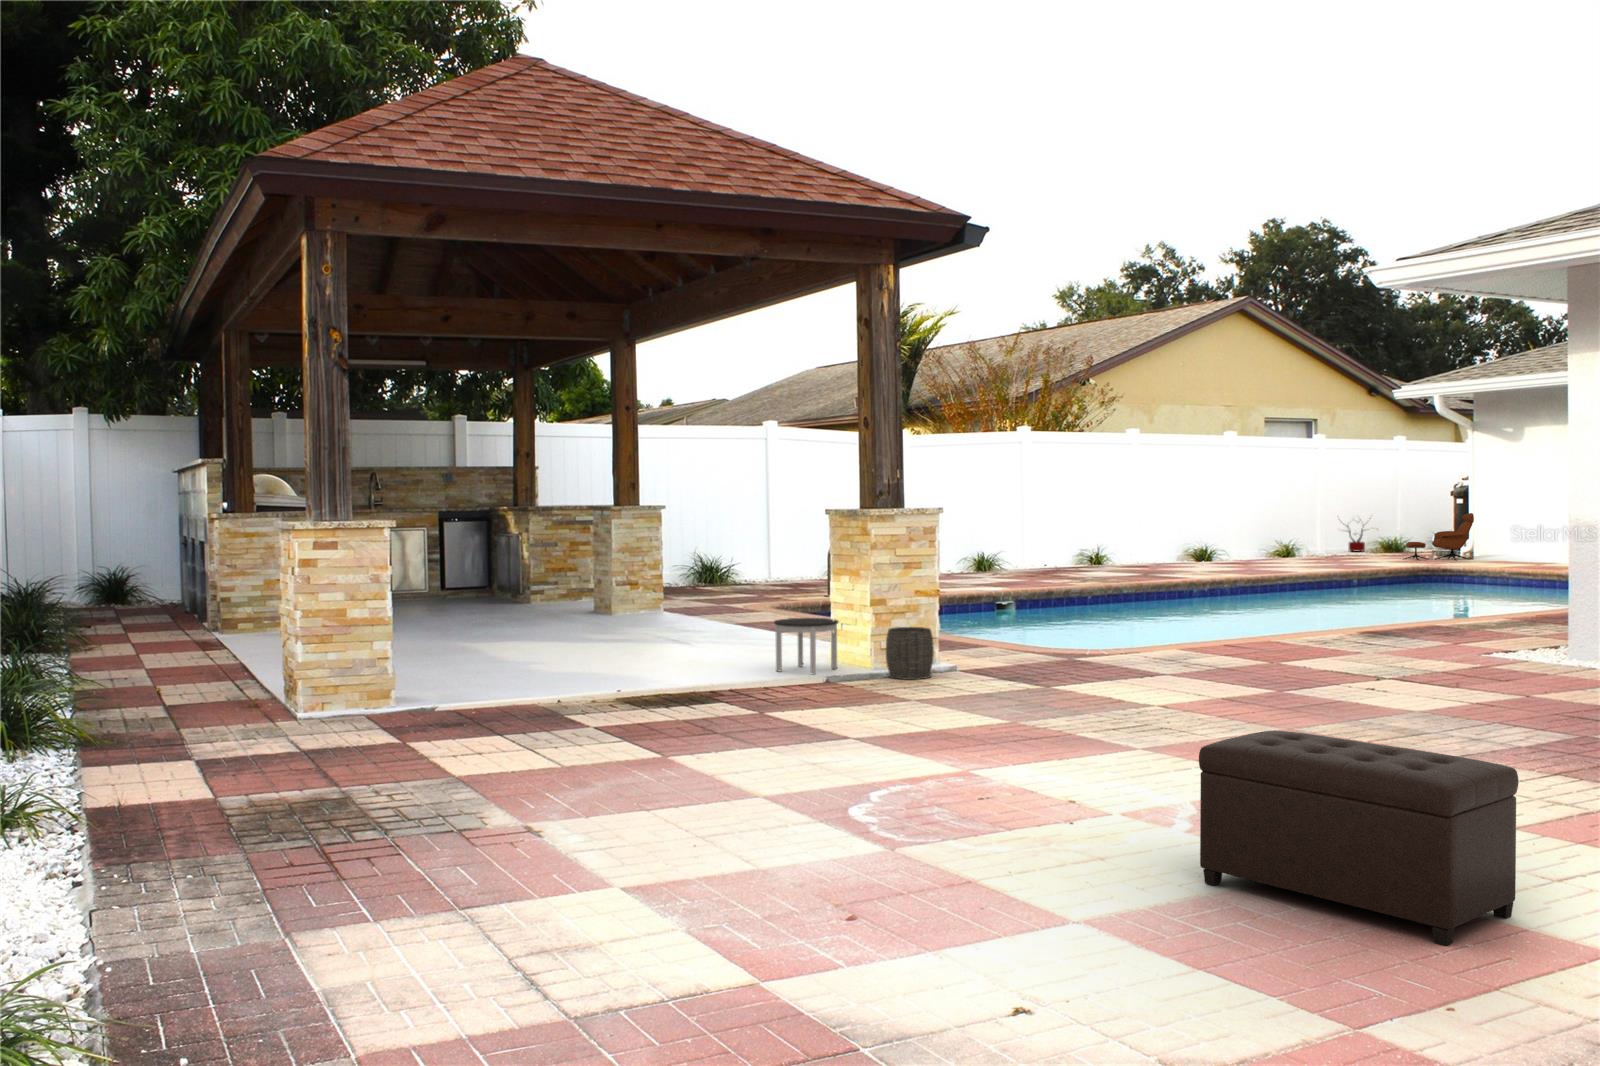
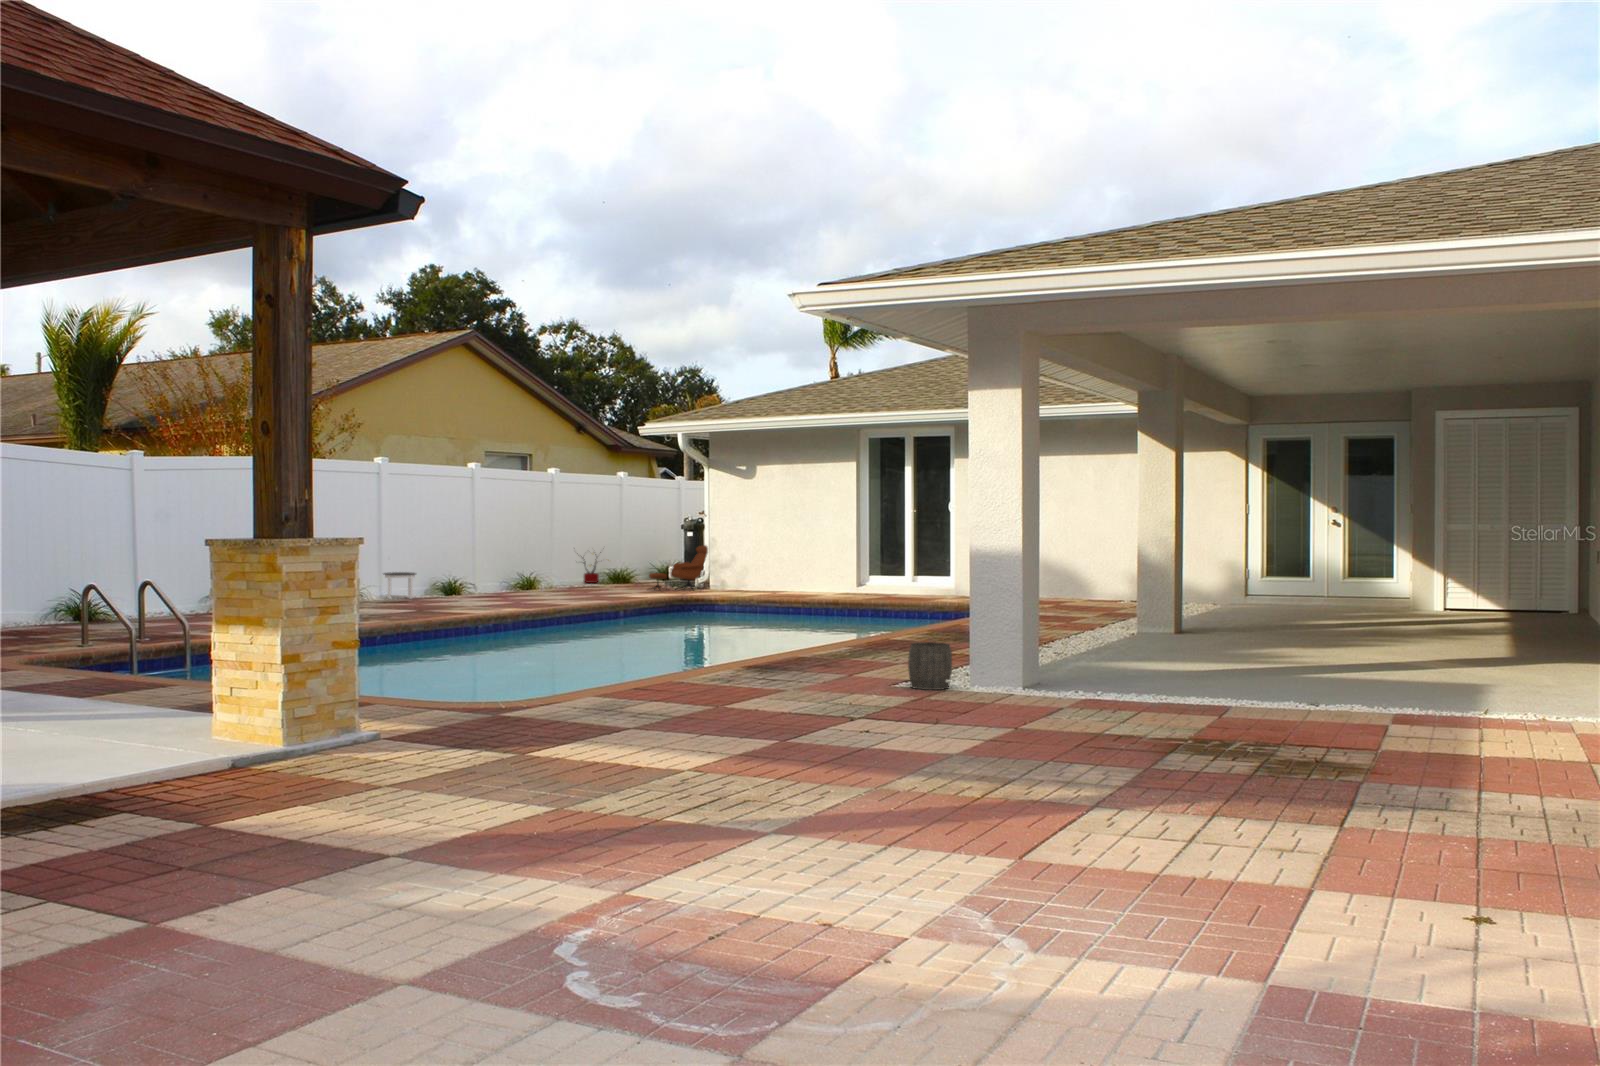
round table: present [774,618,838,674] -> present [384,572,416,599]
woven basket: present [886,627,934,679] -> present [908,642,952,690]
ottoman: present [1199,731,1519,946] -> none [1123,801,1464,1033]

